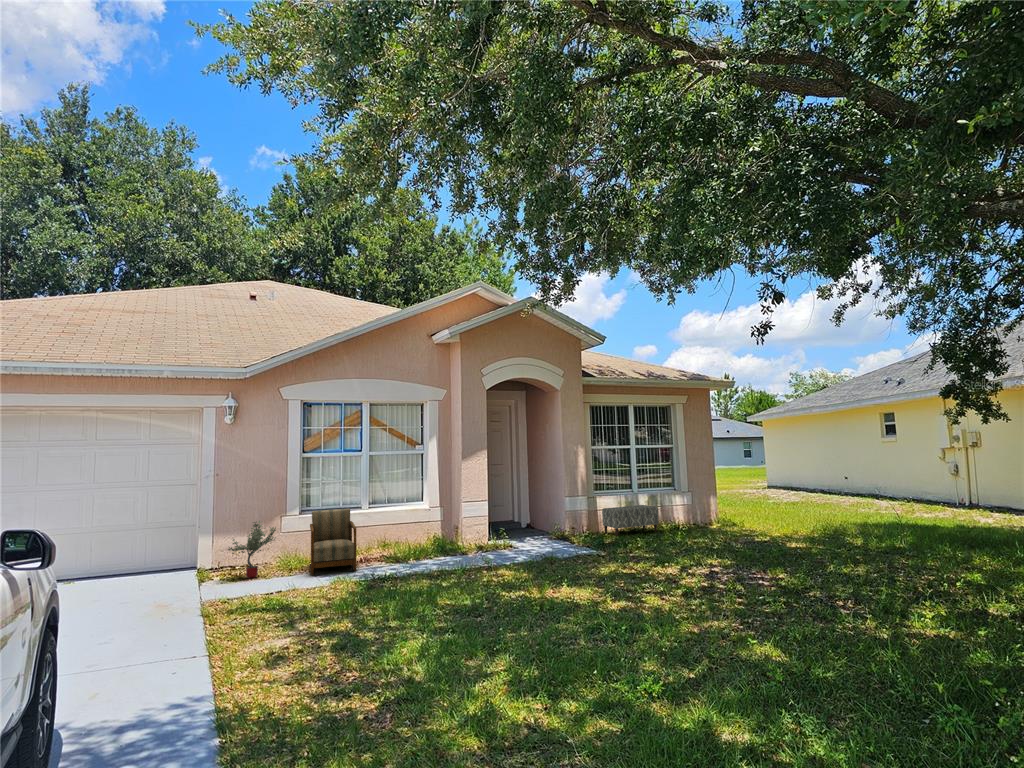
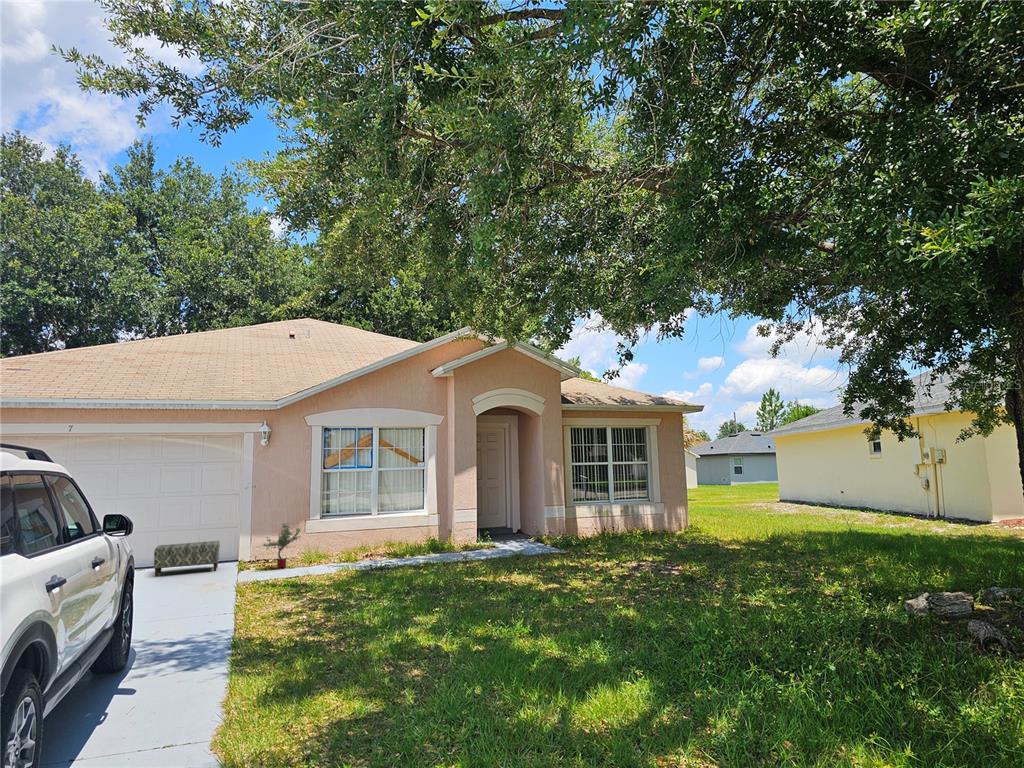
bench: present [602,505,658,536] -> present [154,541,220,577]
armchair: present [310,509,356,575] -> none [327,514,363,567]

